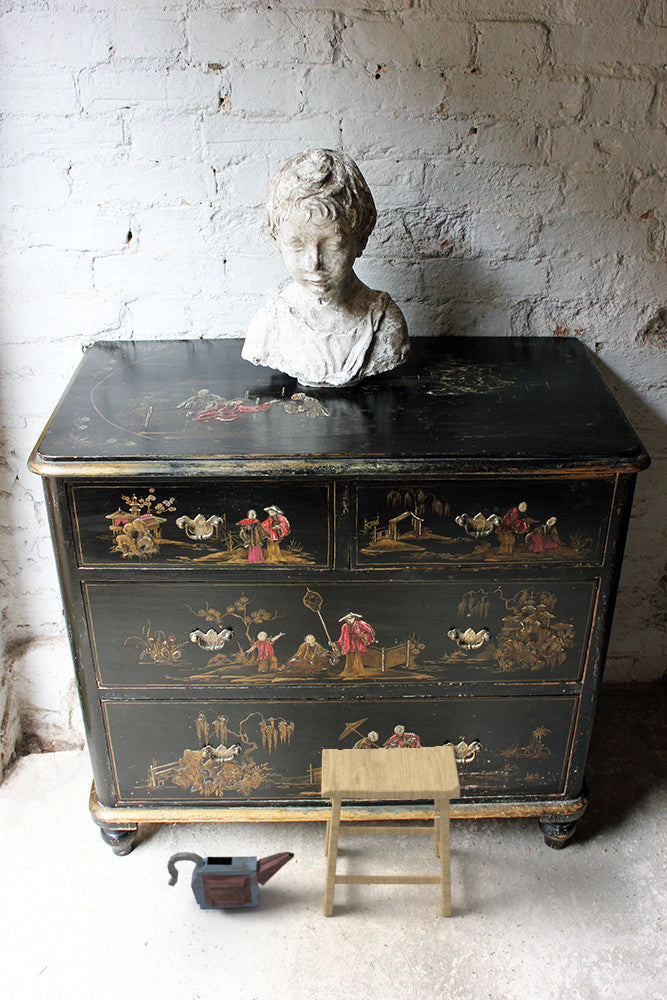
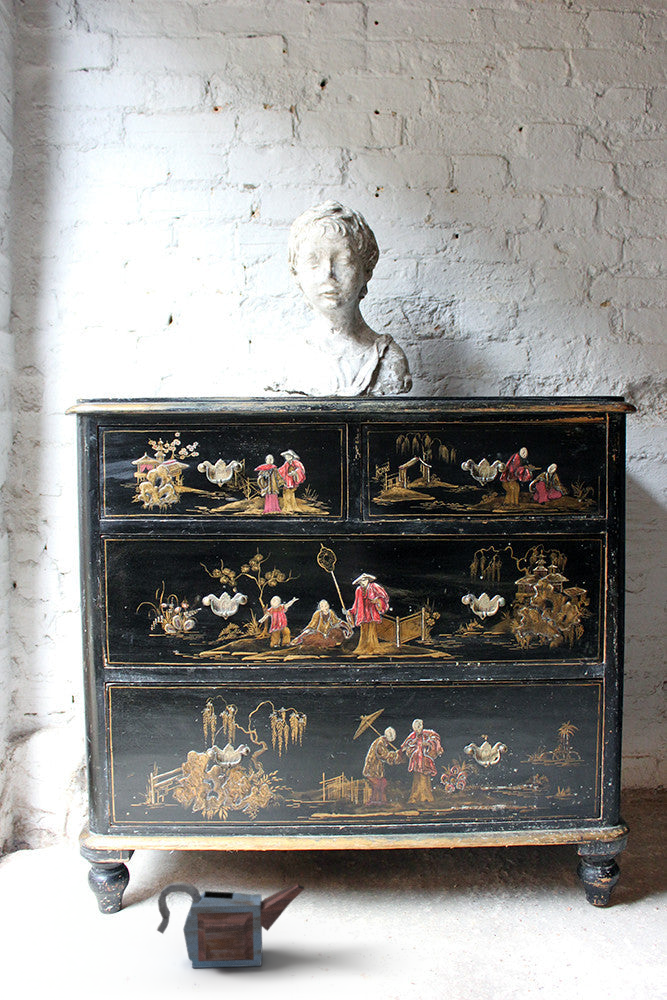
footstool: present [321,746,460,916] -> none [335,748,492,975]

